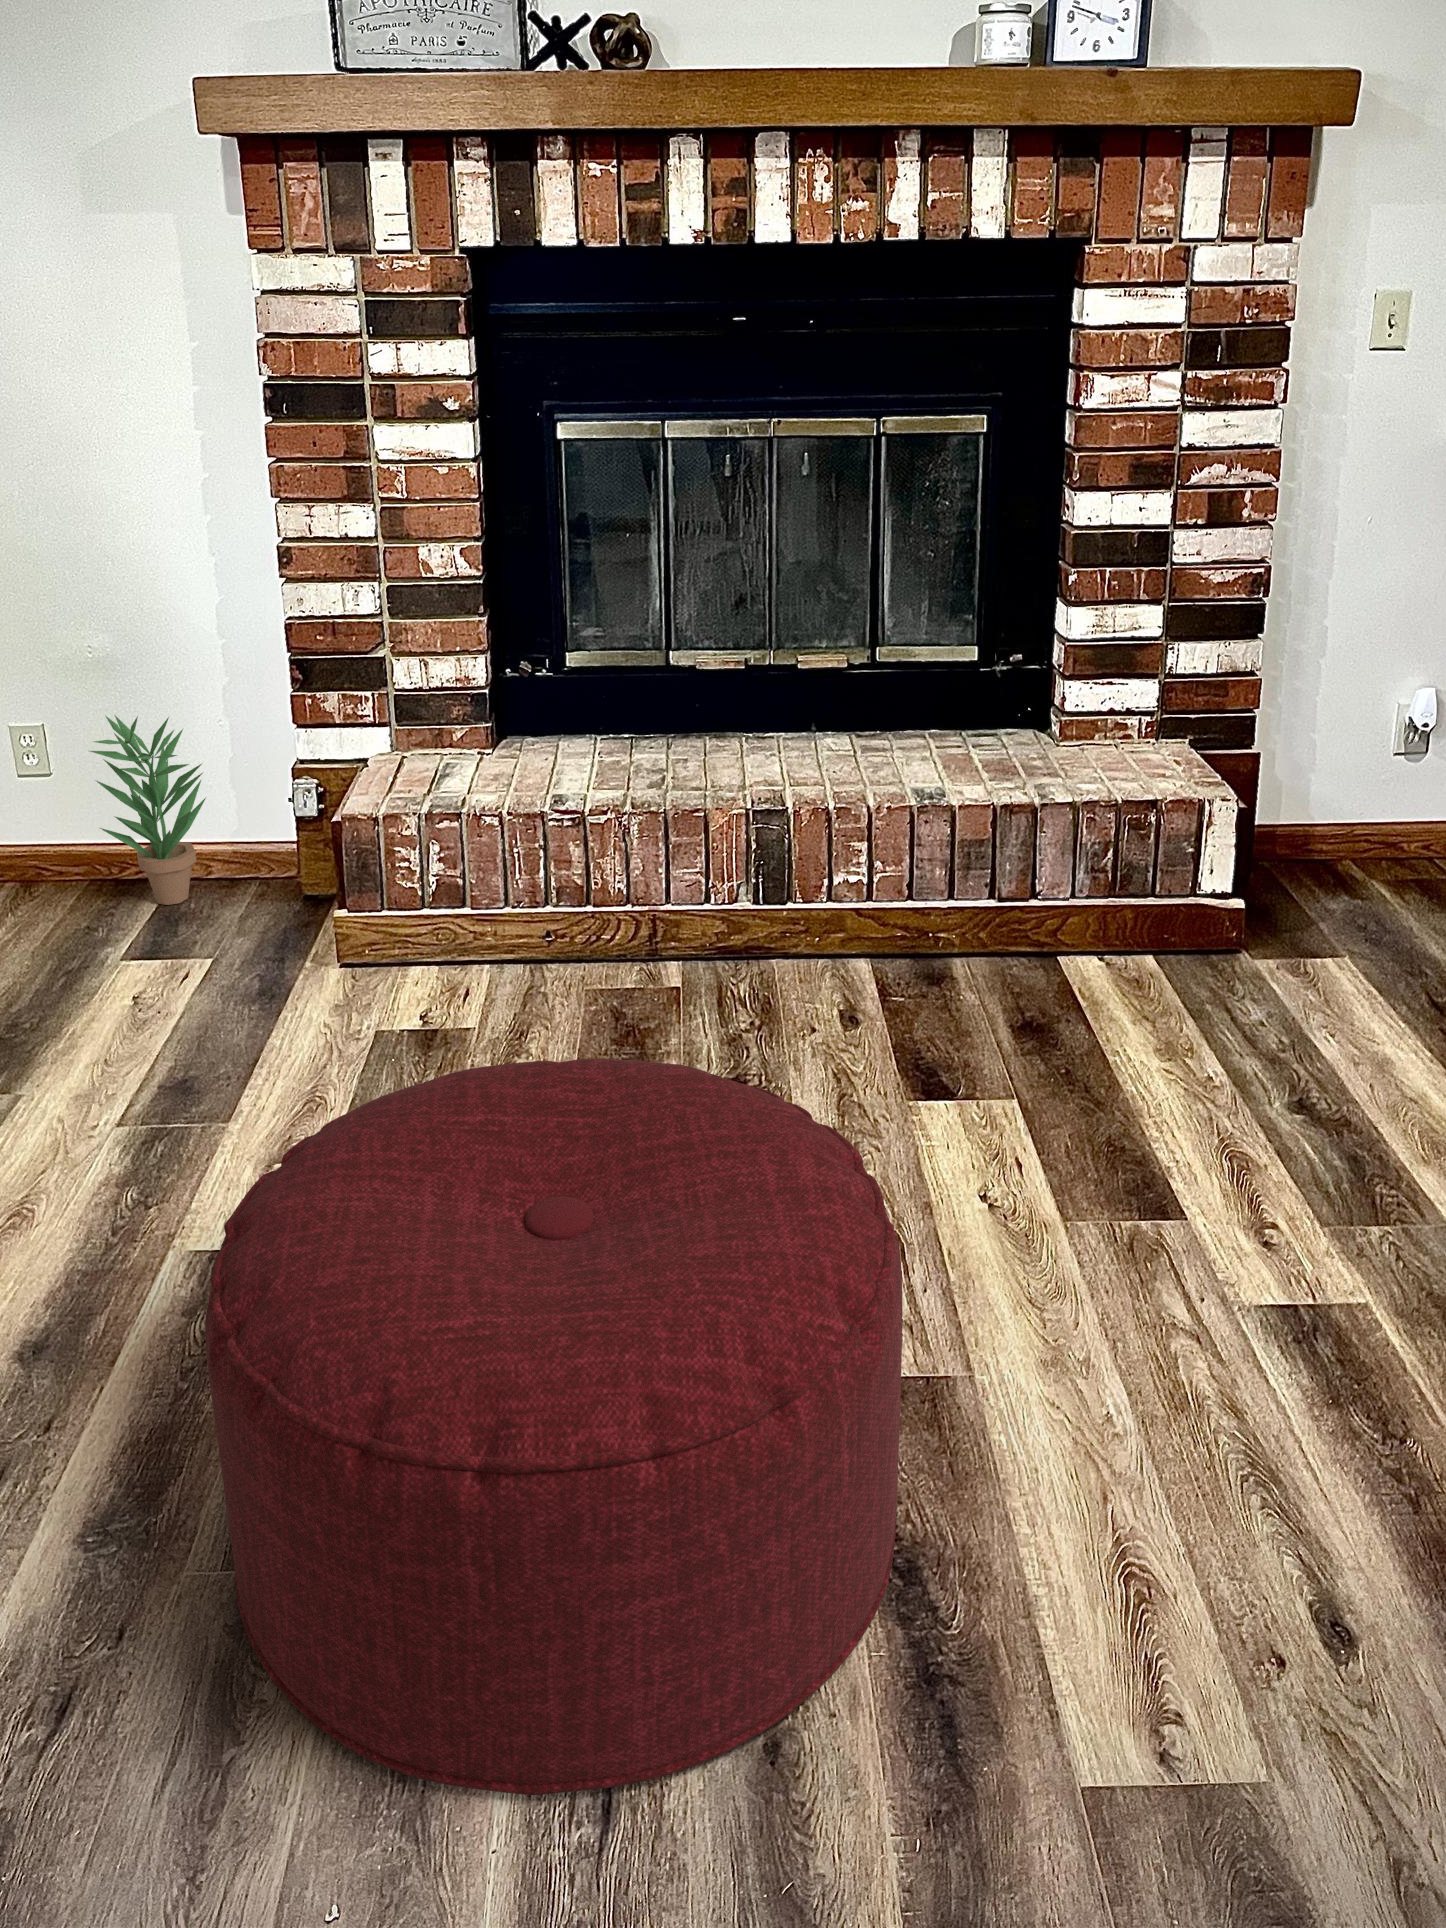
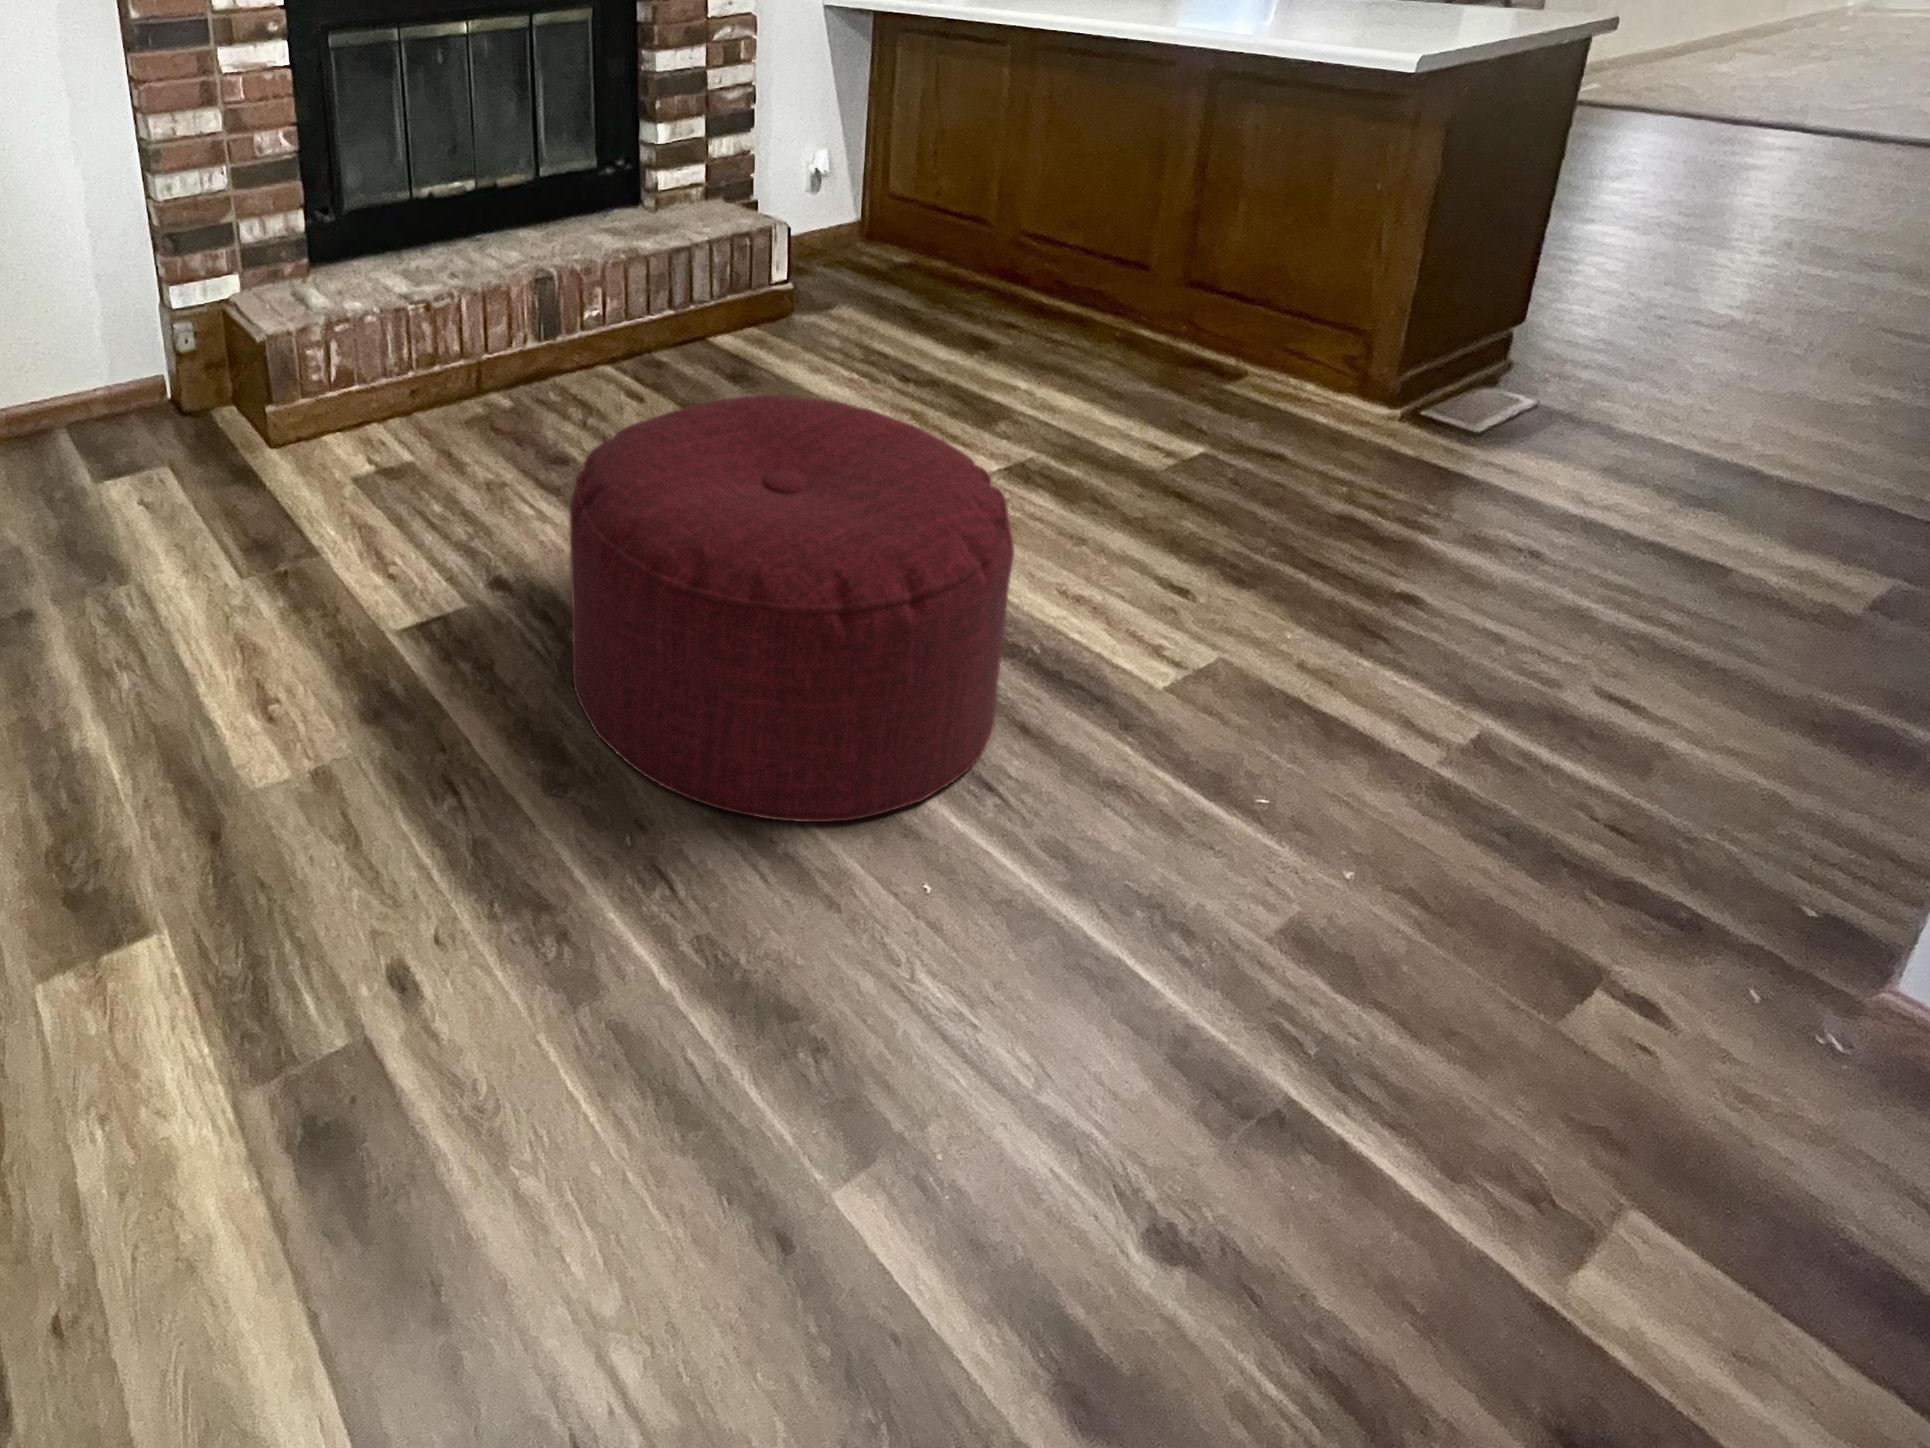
potted plant: present [90,716,206,905] -> none [22,289,114,440]

